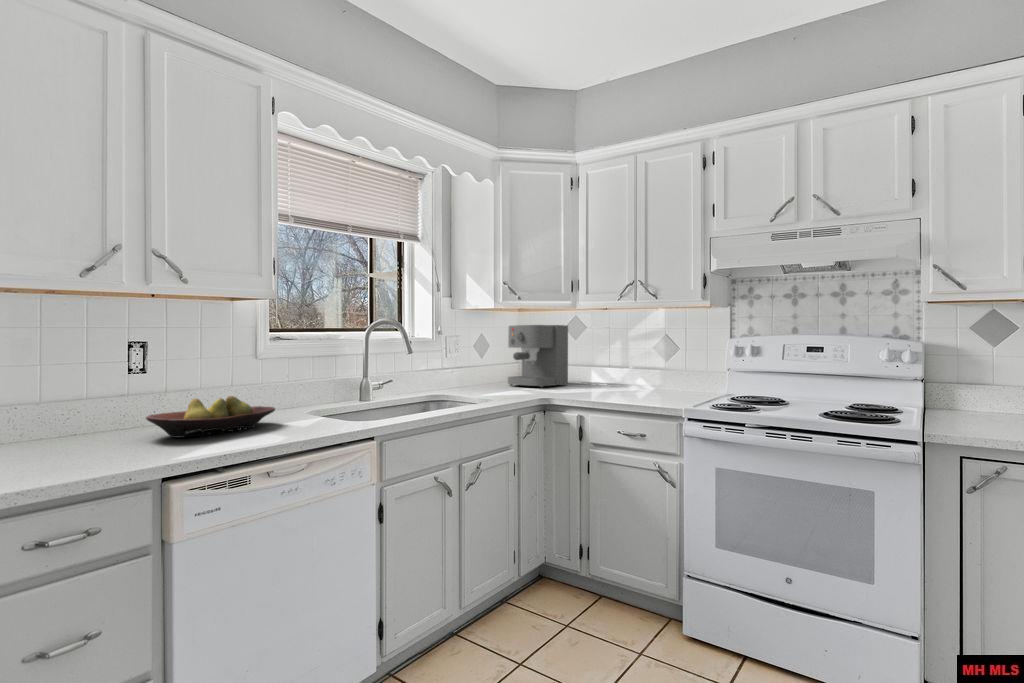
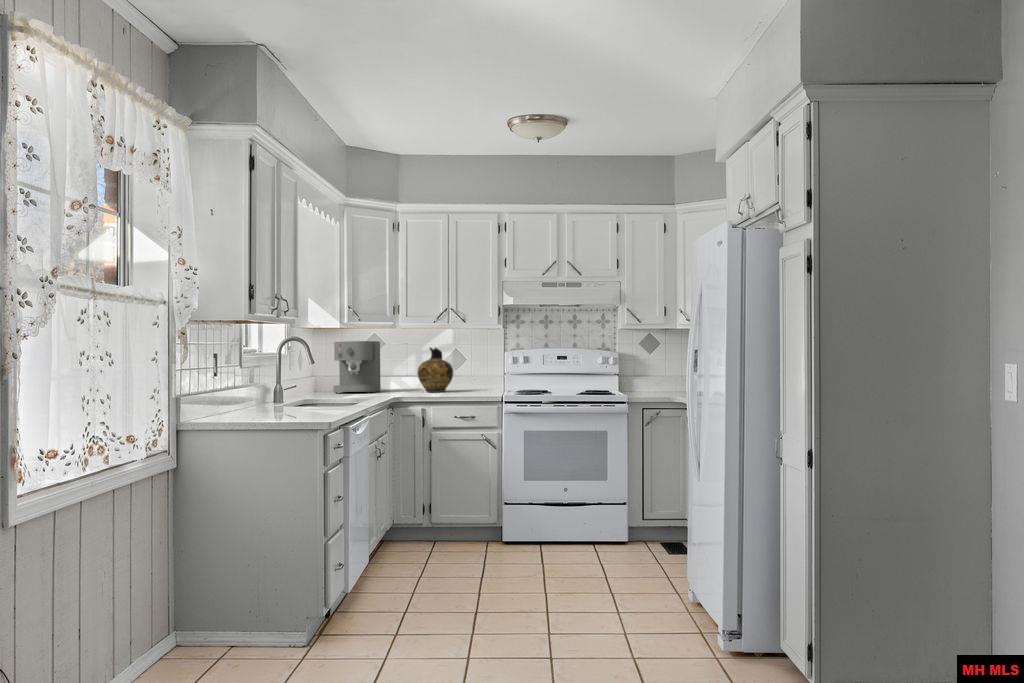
ceramic jug: none [599,333,647,392] -> present [417,348,453,392]
fruit bowl: present [146,396,275,438] -> none [230,391,289,417]

